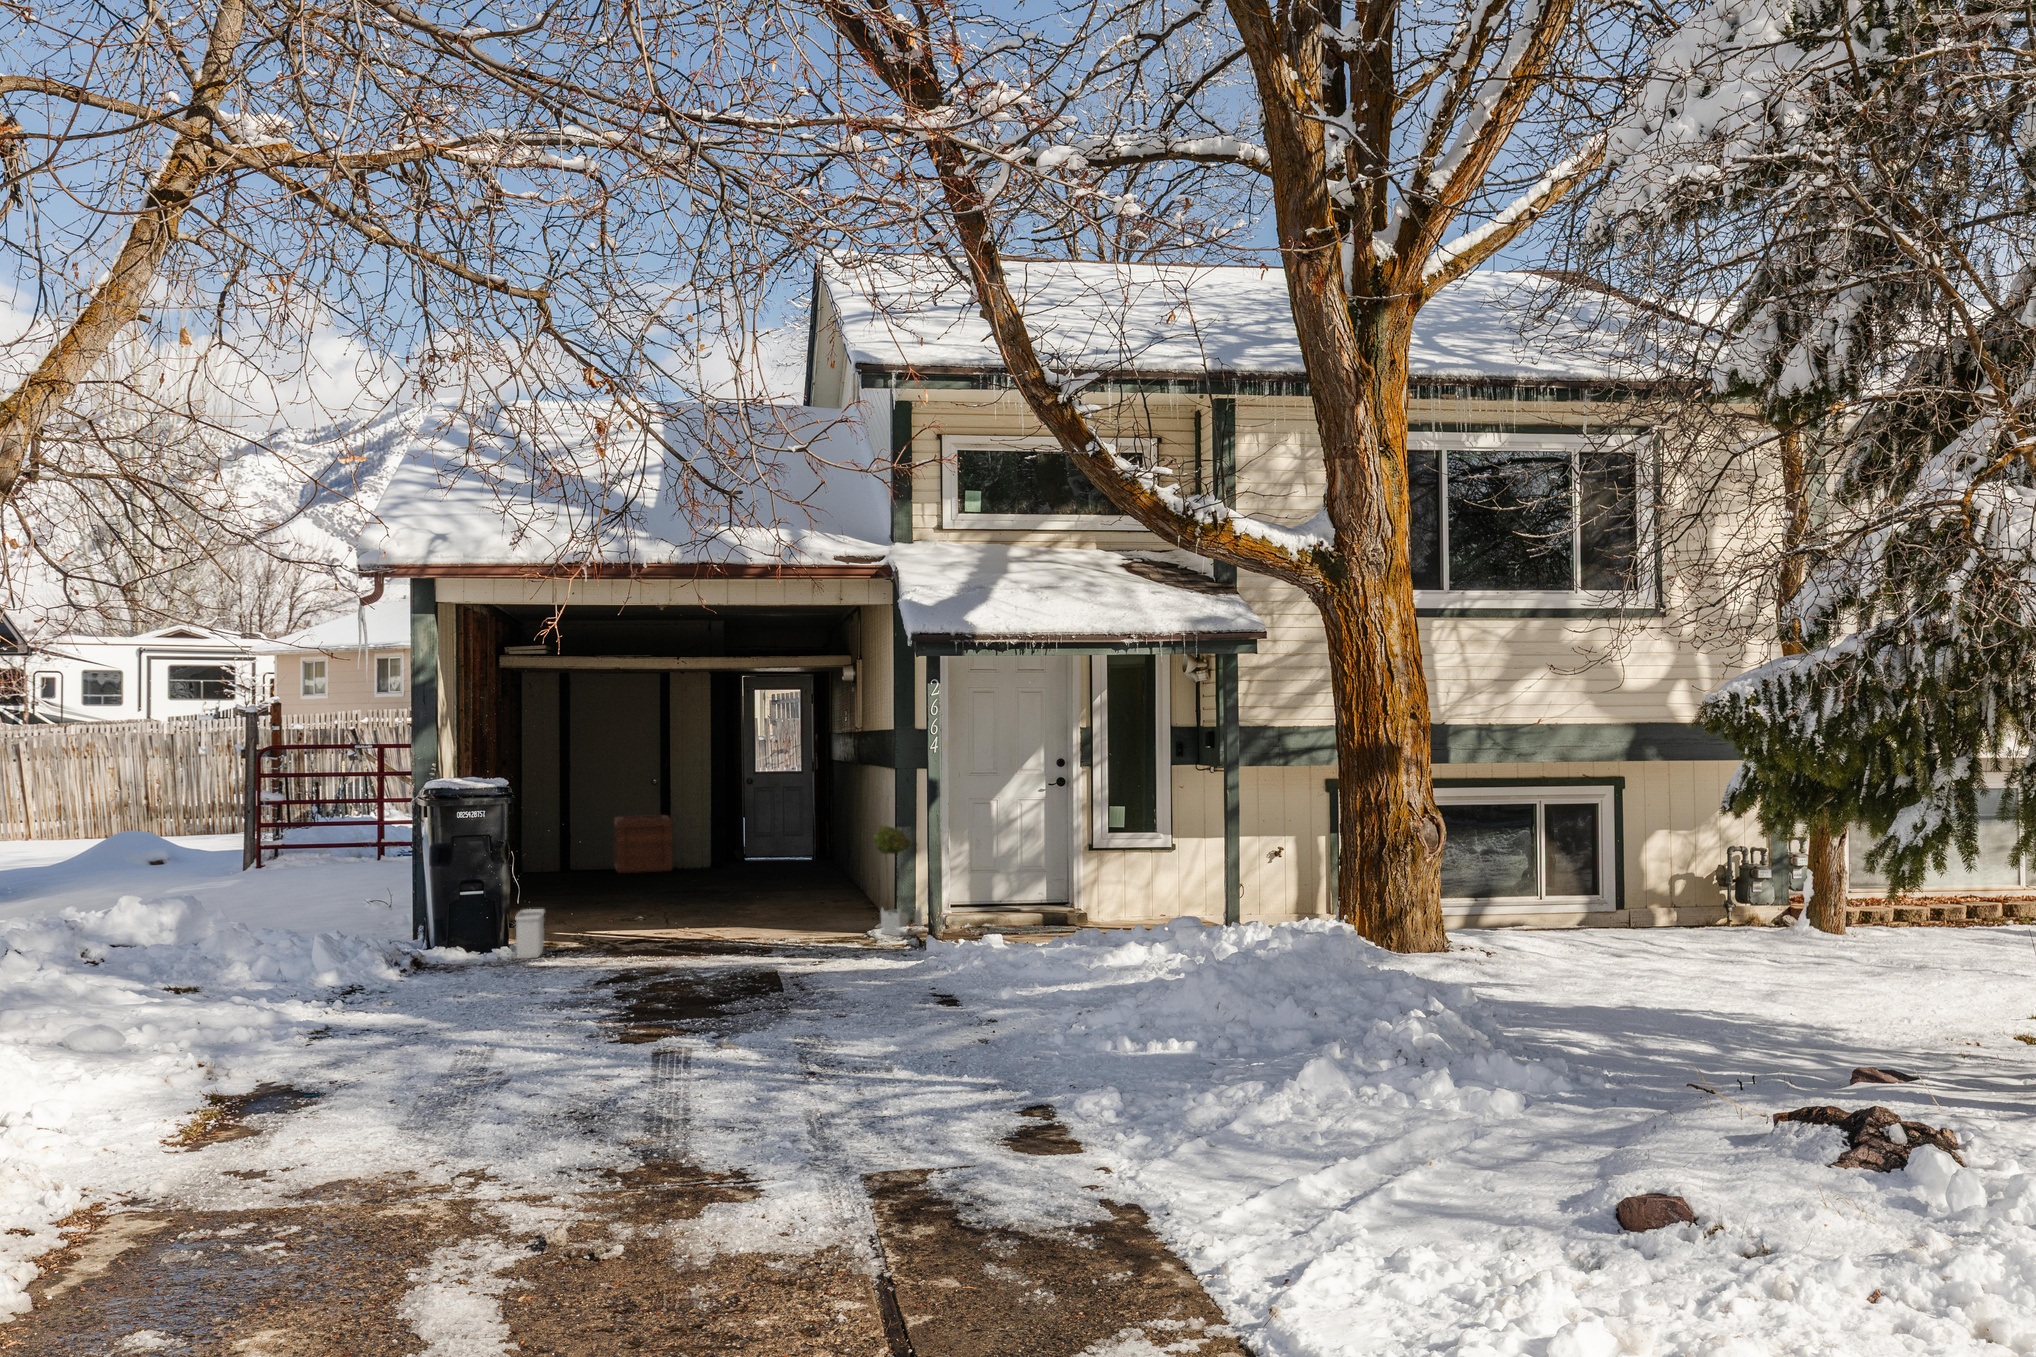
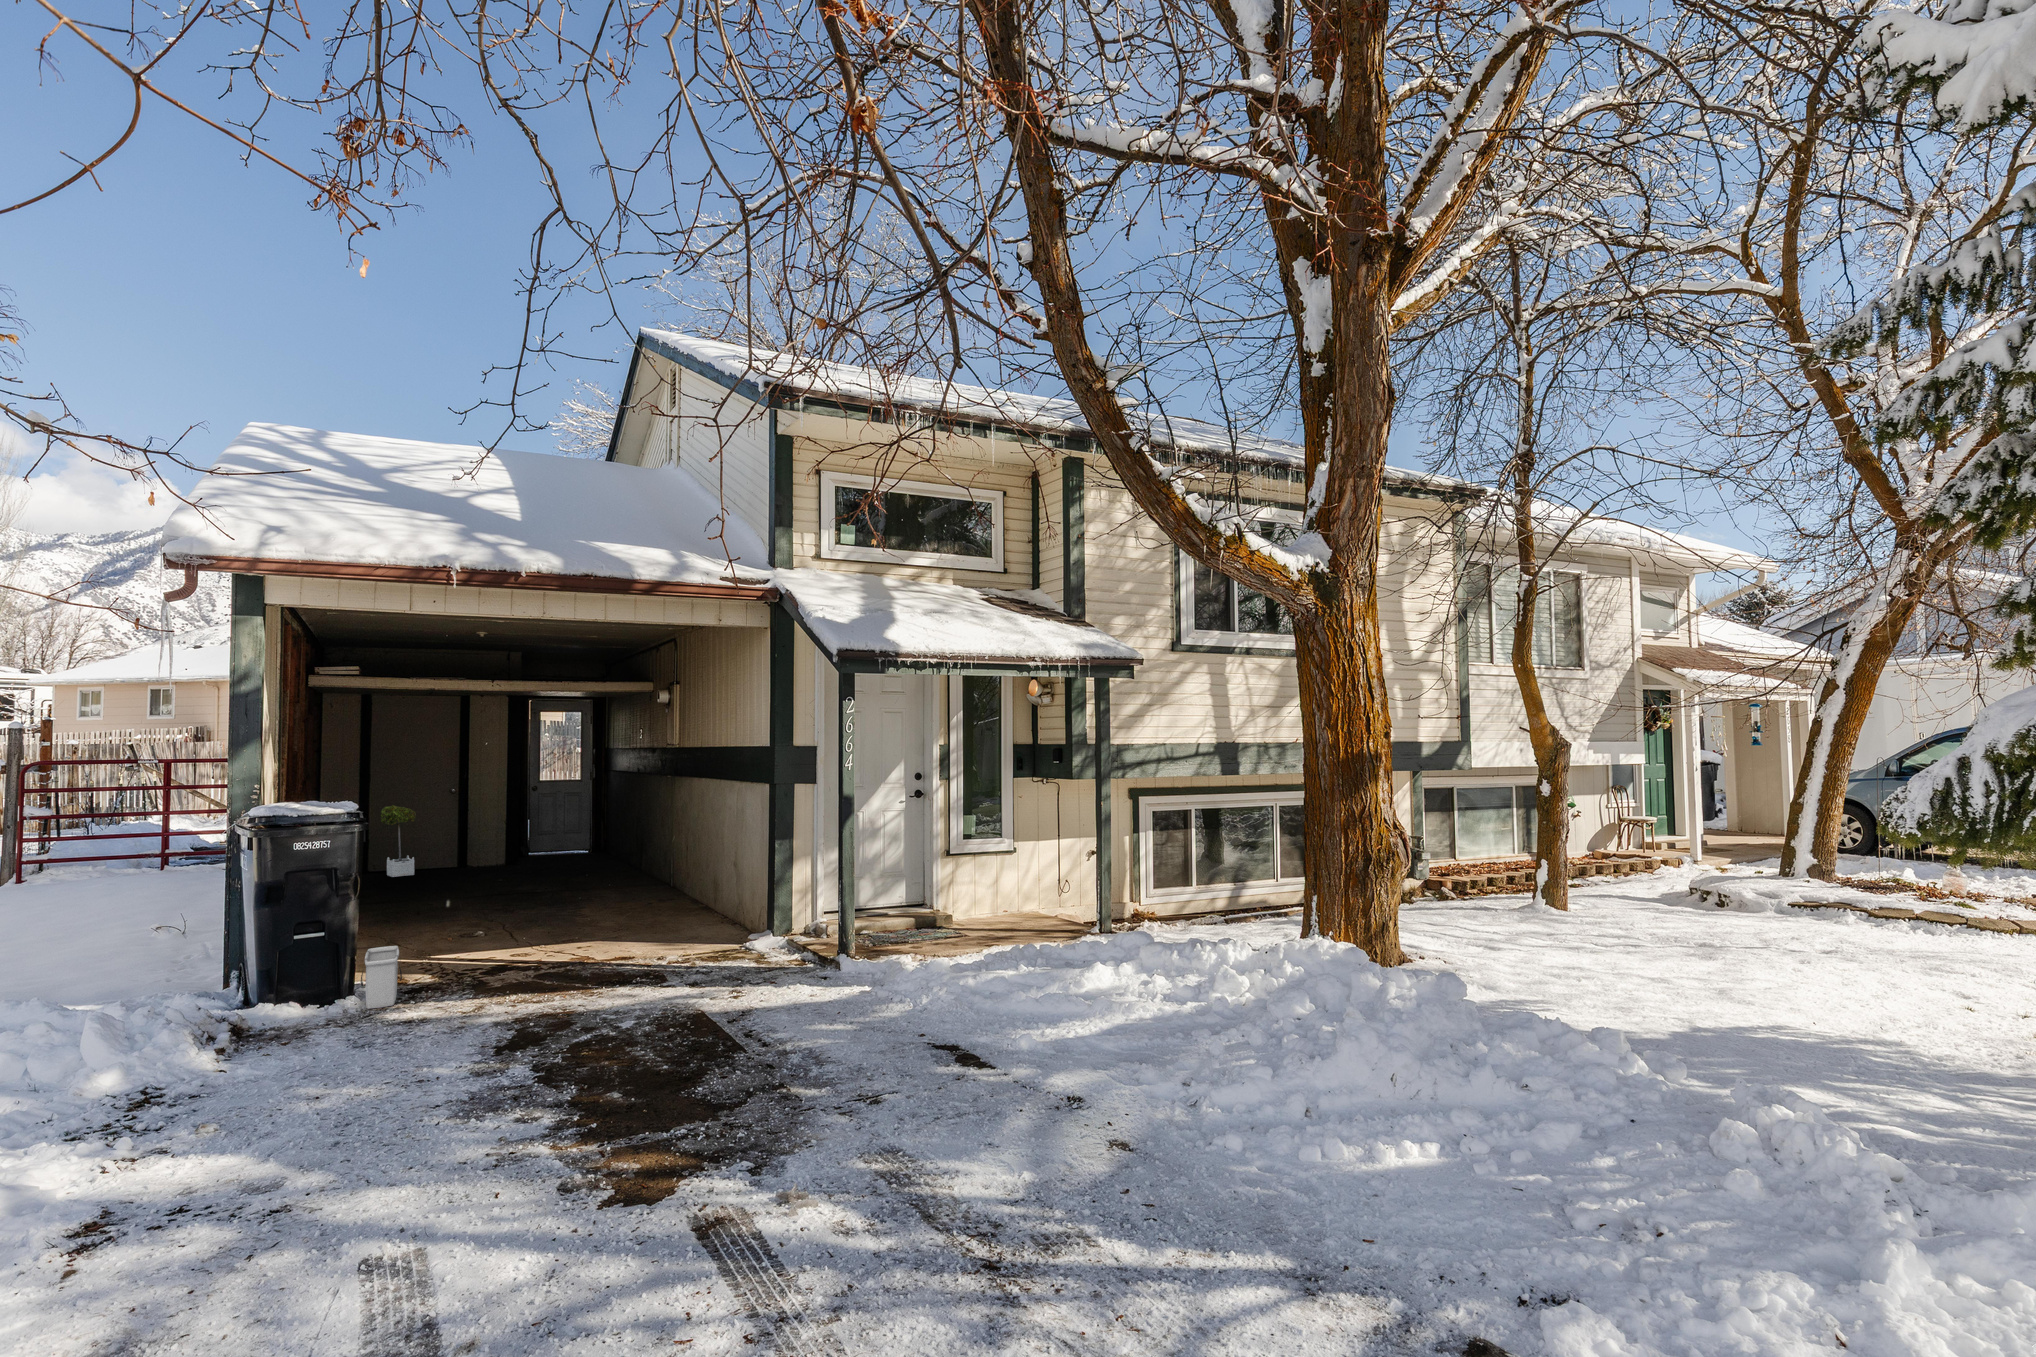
wooden crate: present [614,815,672,873] -> none [434,819,497,876]
potted tree: present [874,825,922,936] -> present [380,805,416,877]

